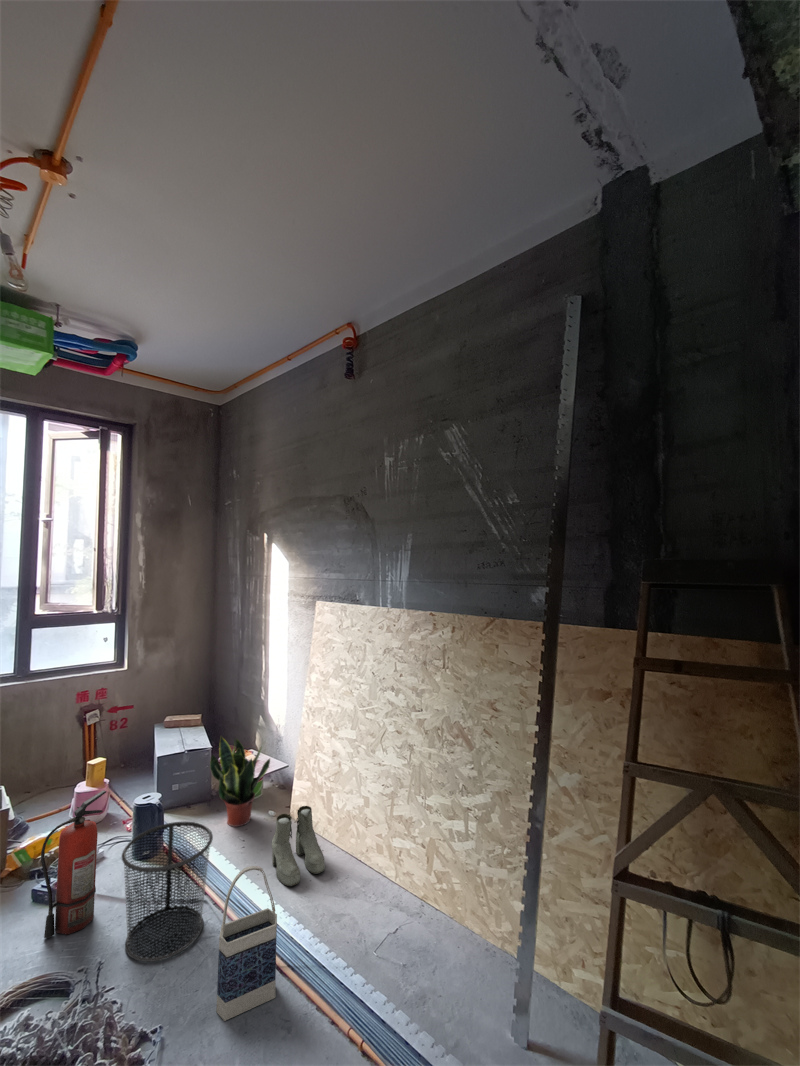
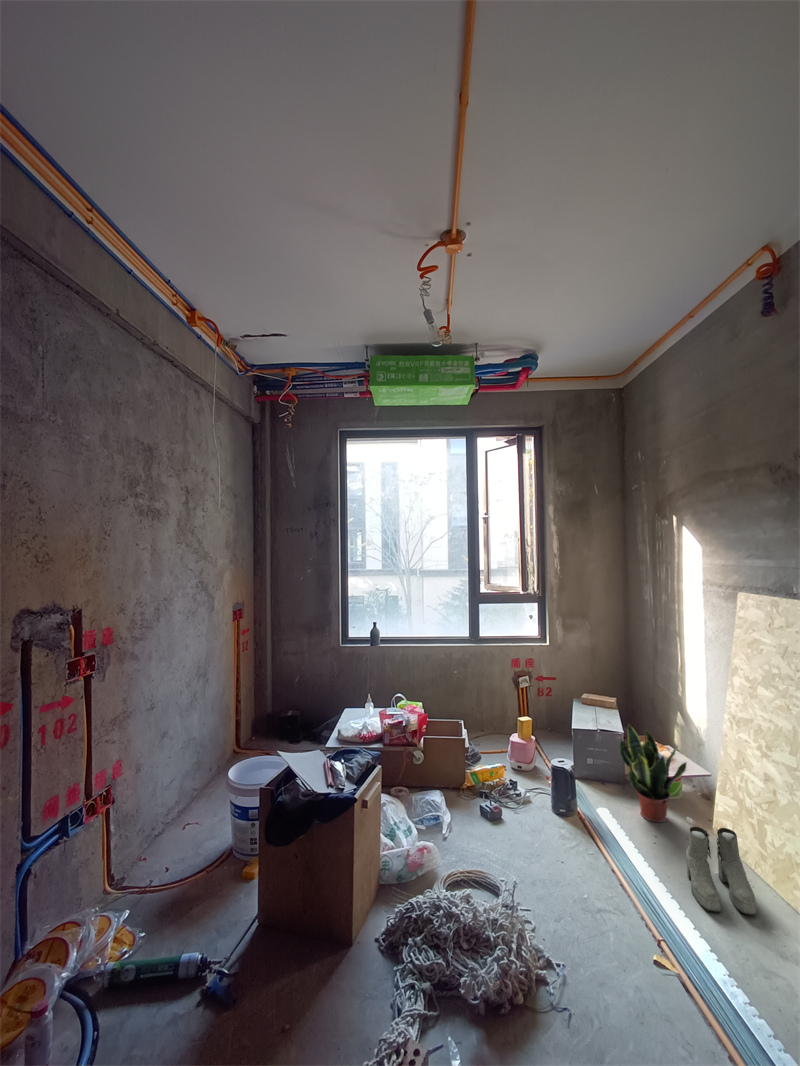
fire extinguisher: present [41,791,106,938] -> none [479,742,523,849]
waste bin: present [122,822,213,962] -> none [533,788,613,912]
bag: present [216,866,277,1021] -> none [613,861,680,1015]

